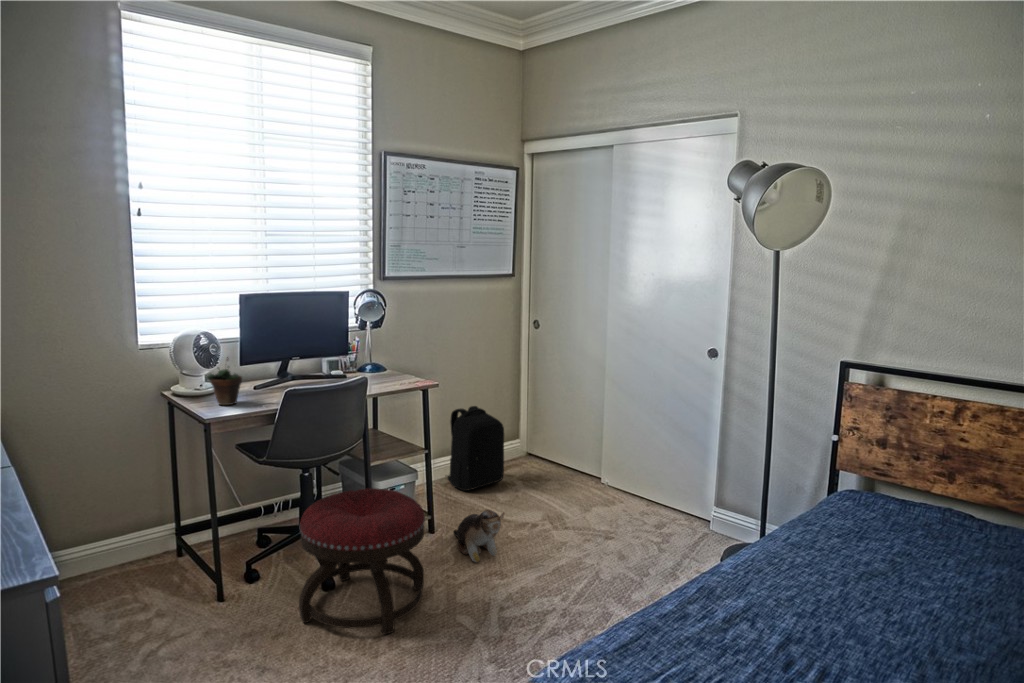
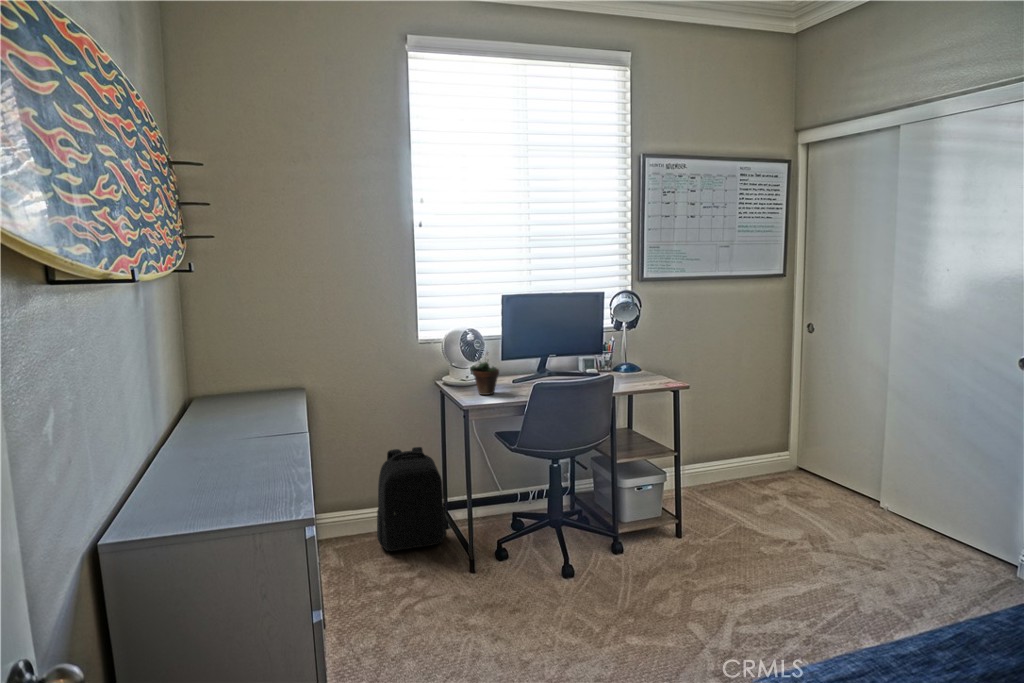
backpack: present [447,406,504,491] -> present [377,447,447,551]
ottoman: present [299,488,425,635] -> none [537,483,660,627]
plush toy: present [453,510,505,562] -> none [699,520,750,574]

